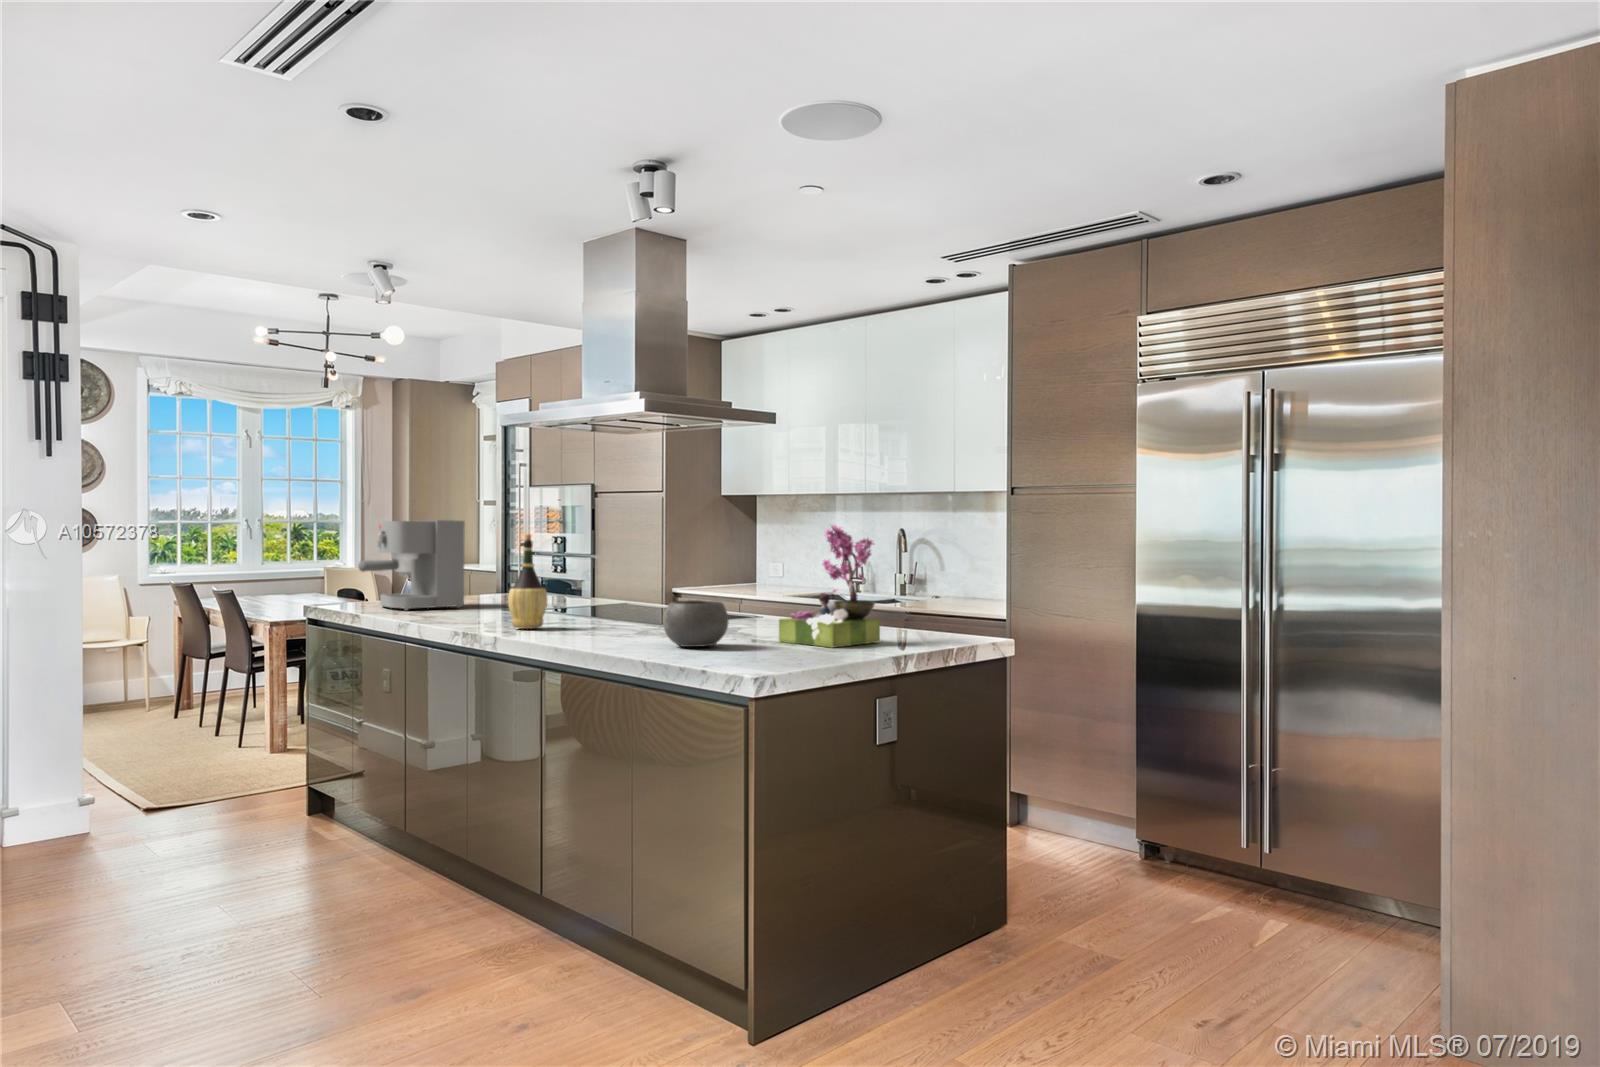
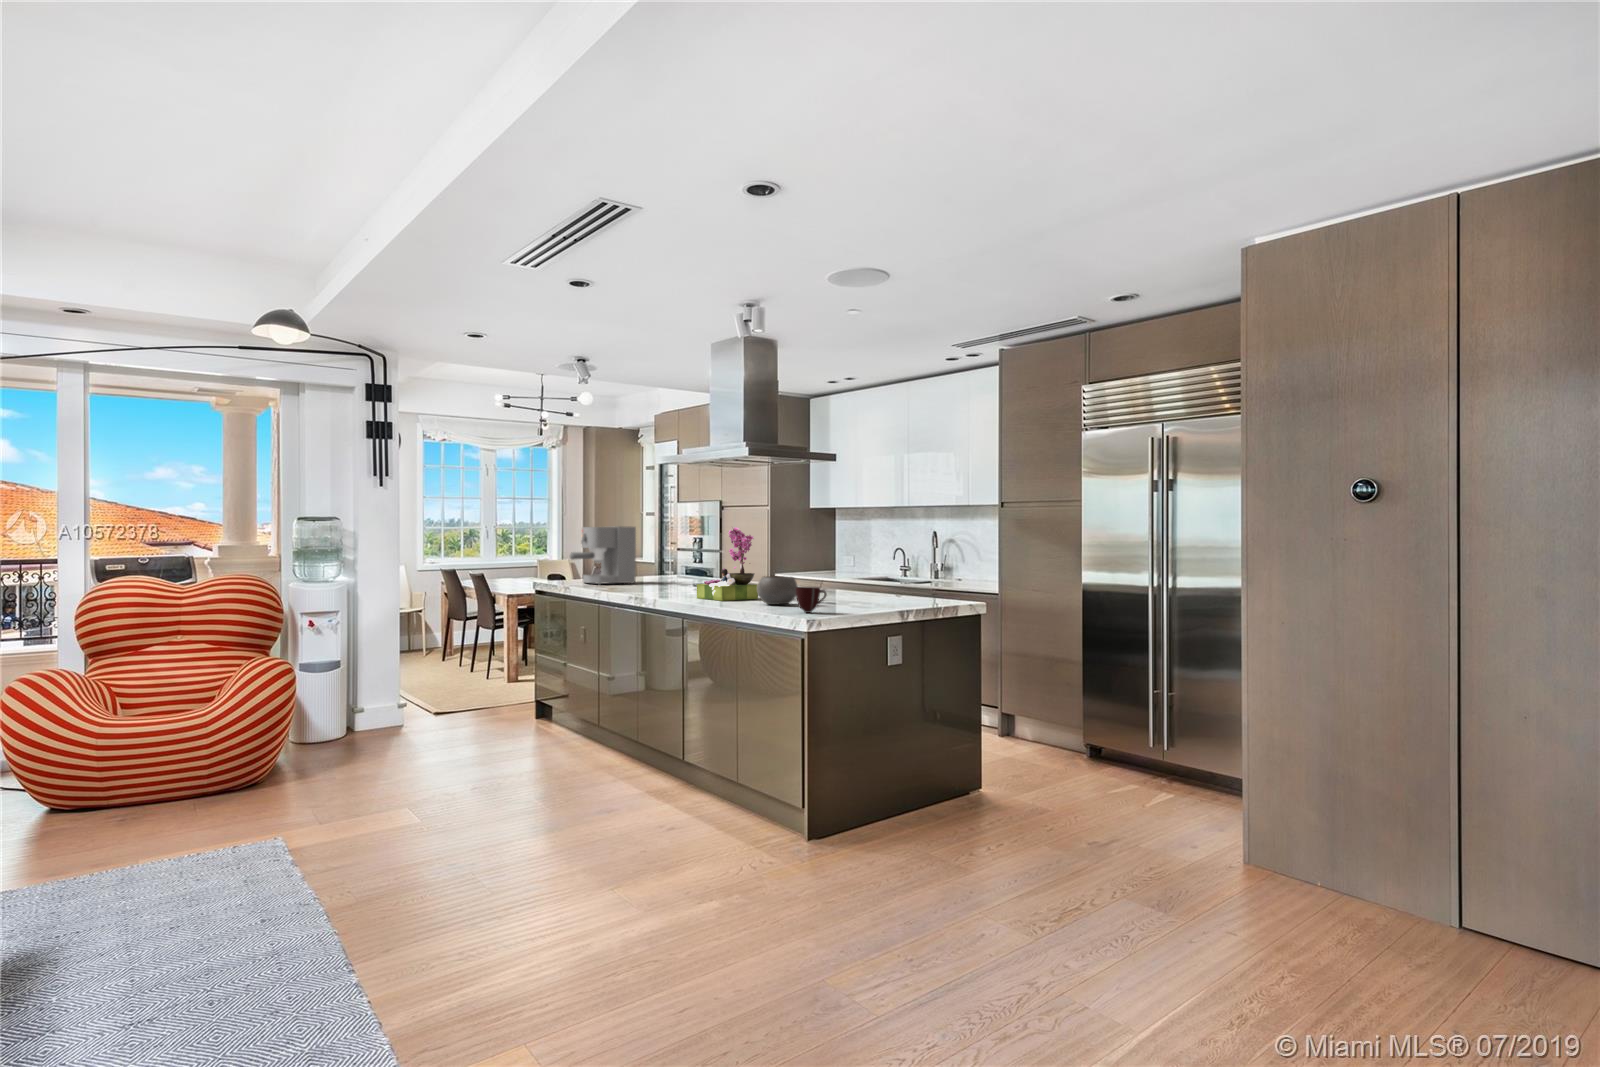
flower arrangement: present [779,525,880,648] -> present [697,527,758,601]
wine bottle: present [508,534,547,629] -> none [664,535,688,595]
mug: none [732,620,783,664] -> present [796,587,827,613]

